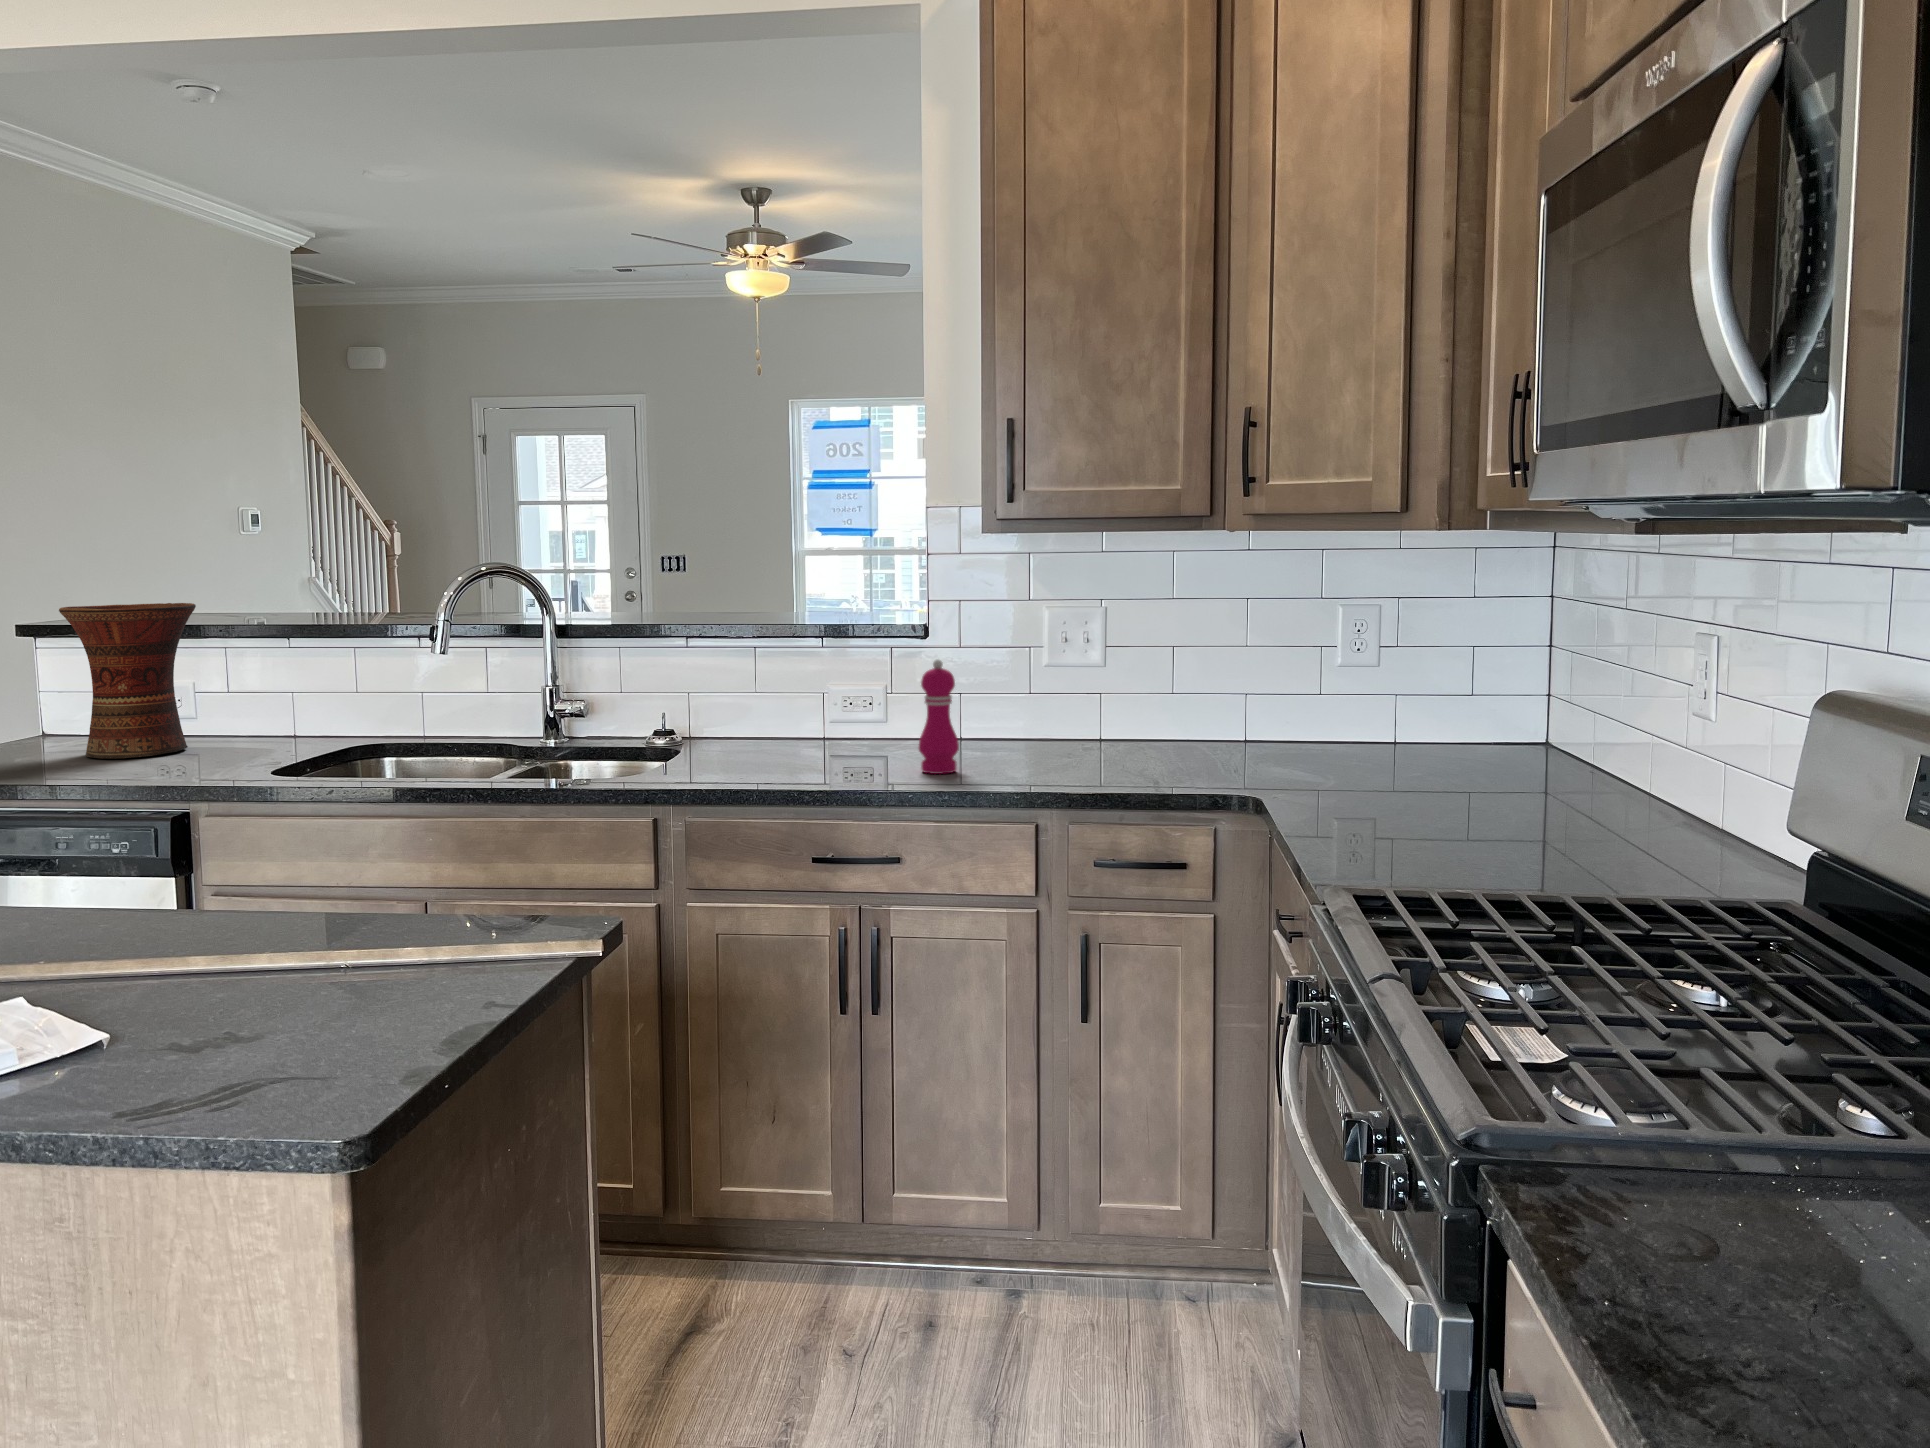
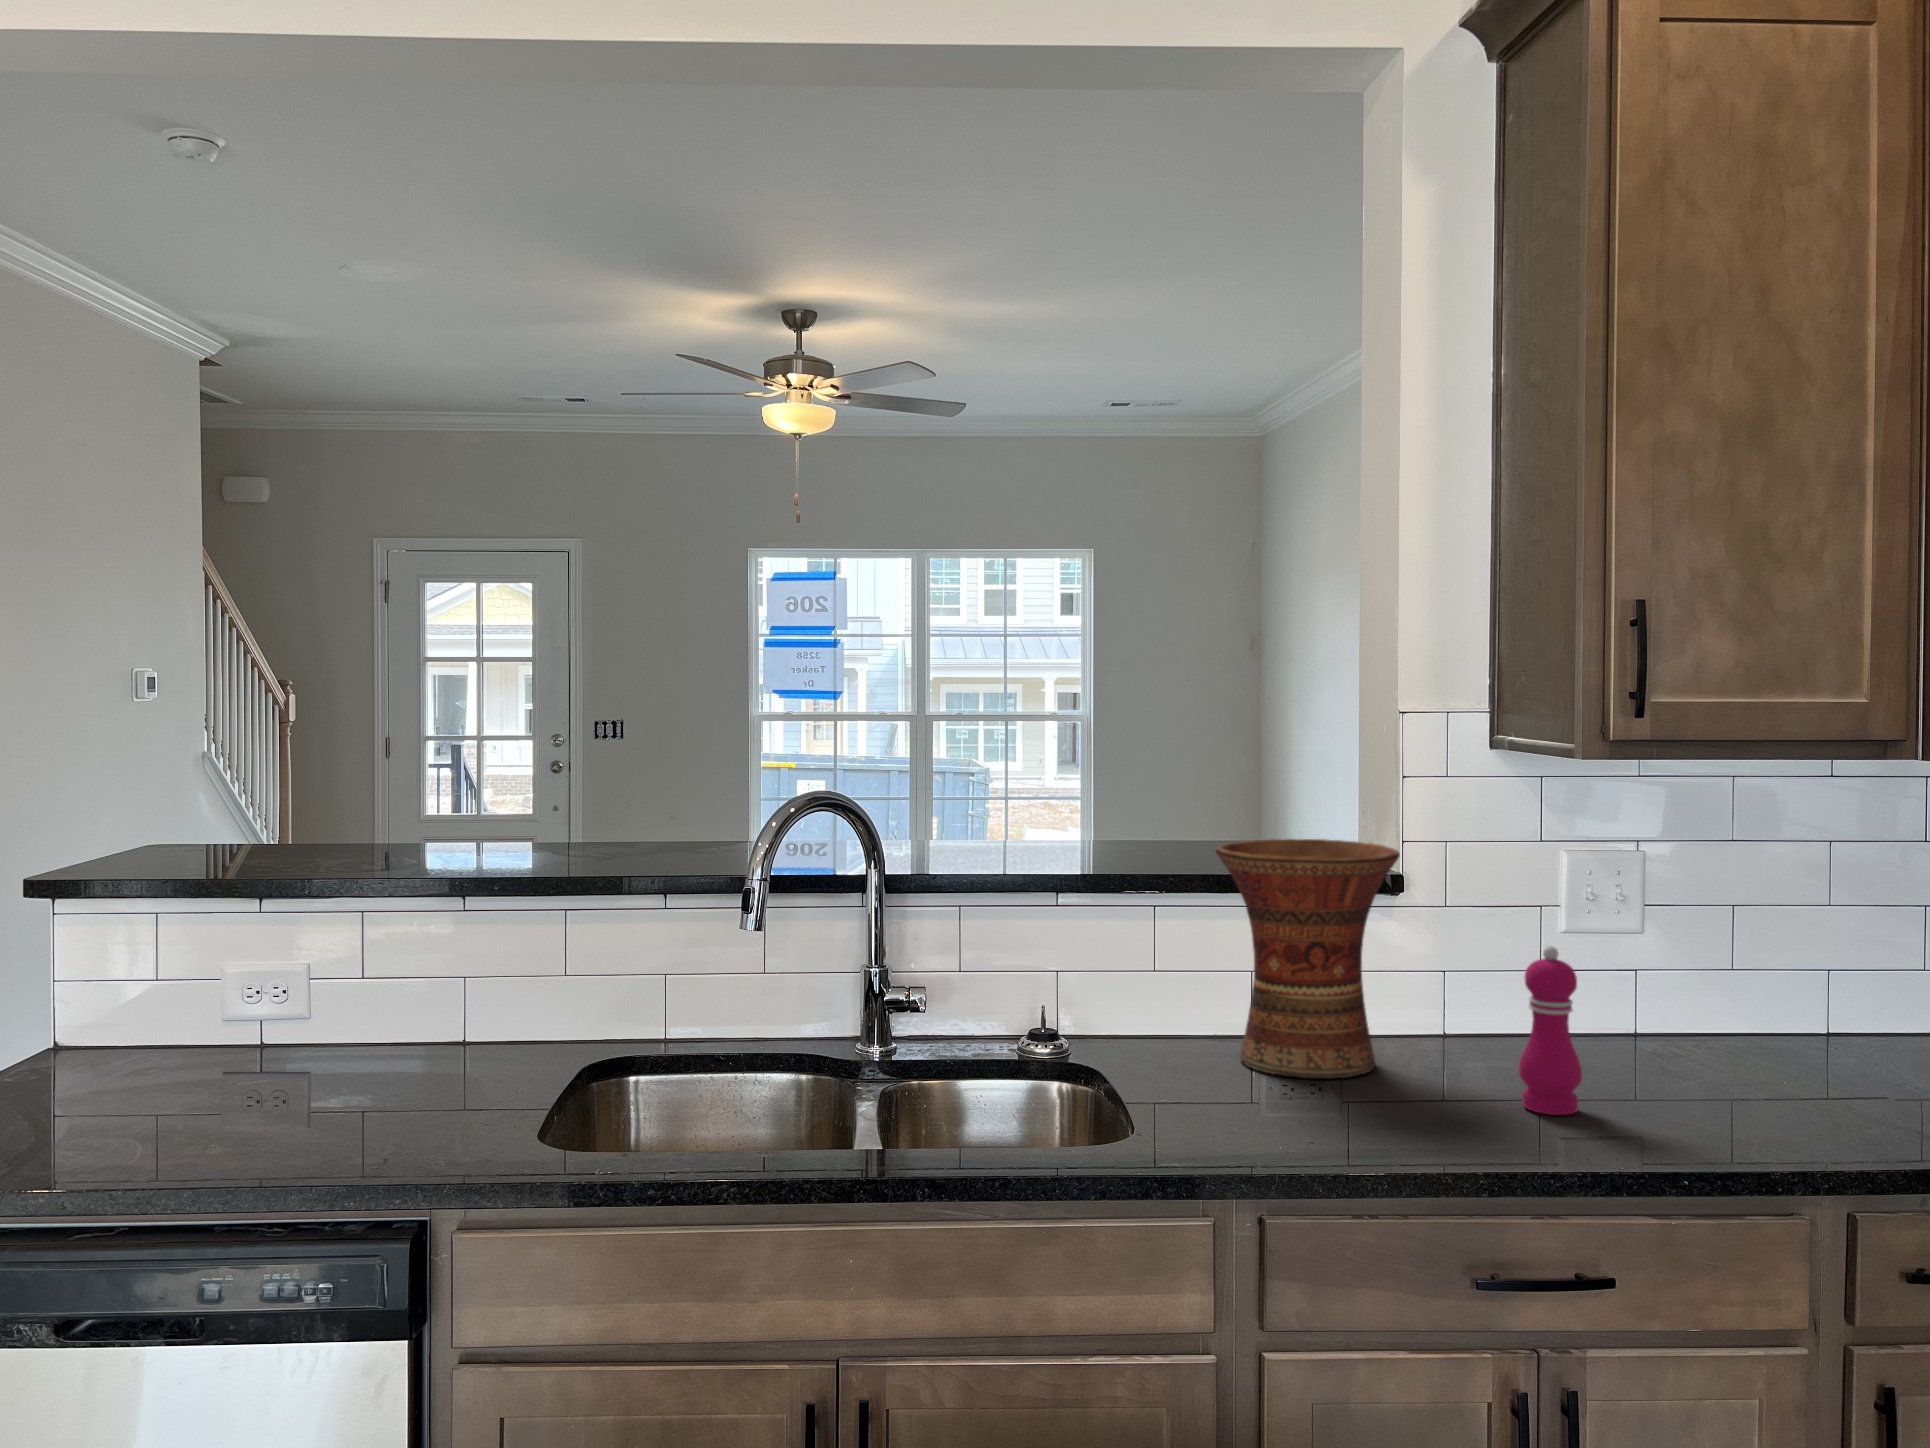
vase: present [59,603,196,758] -> present [1215,839,1400,1078]

